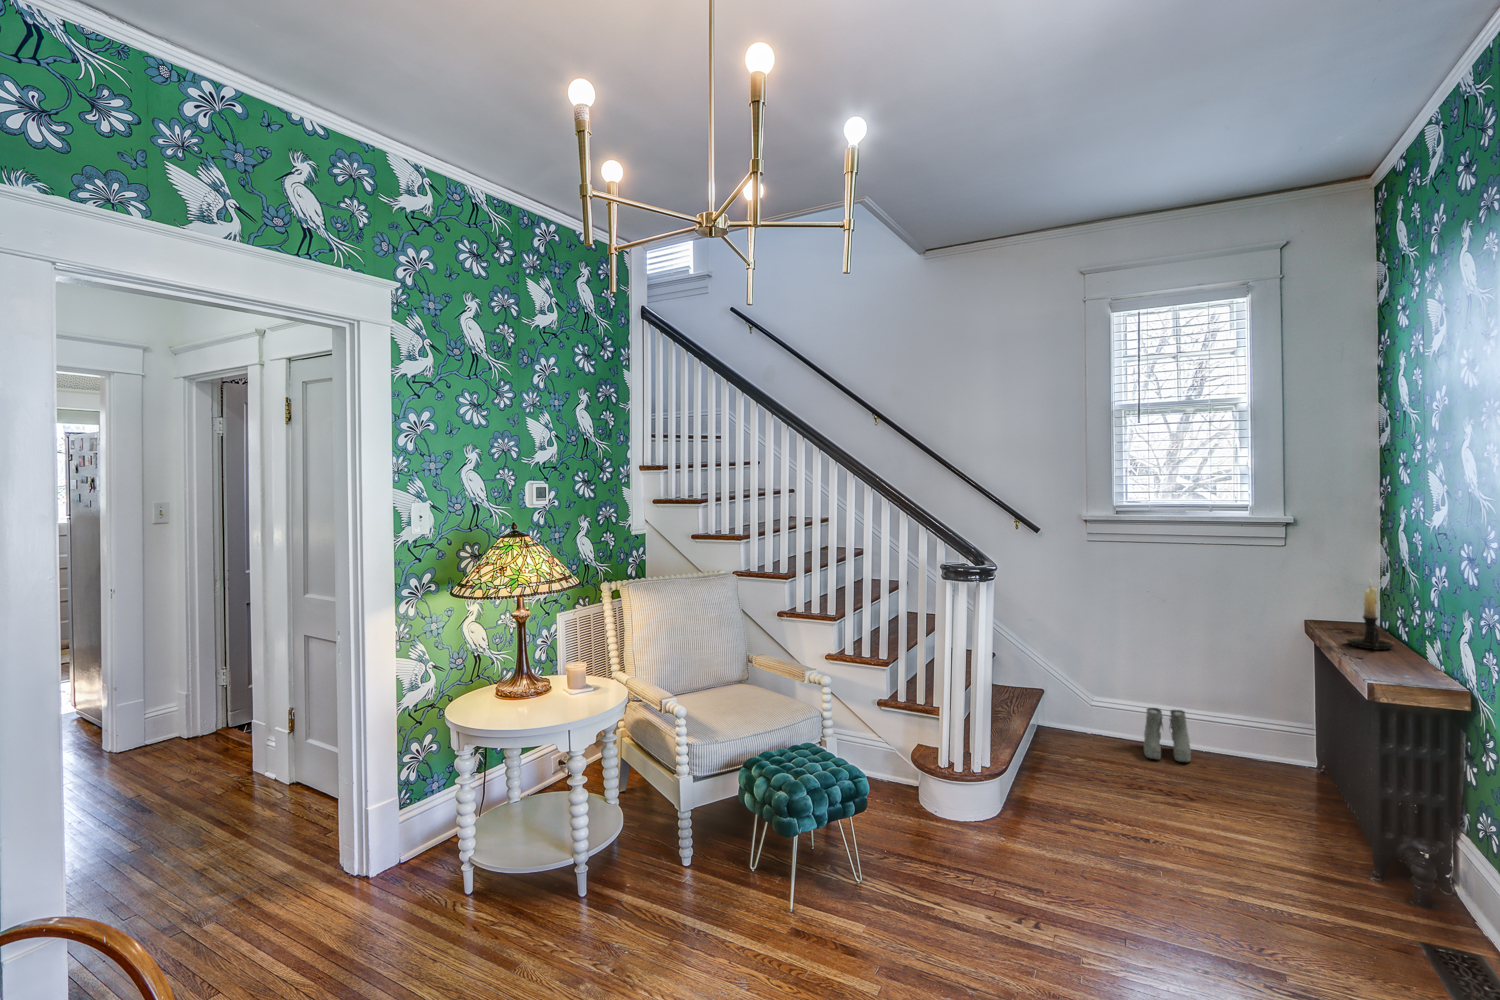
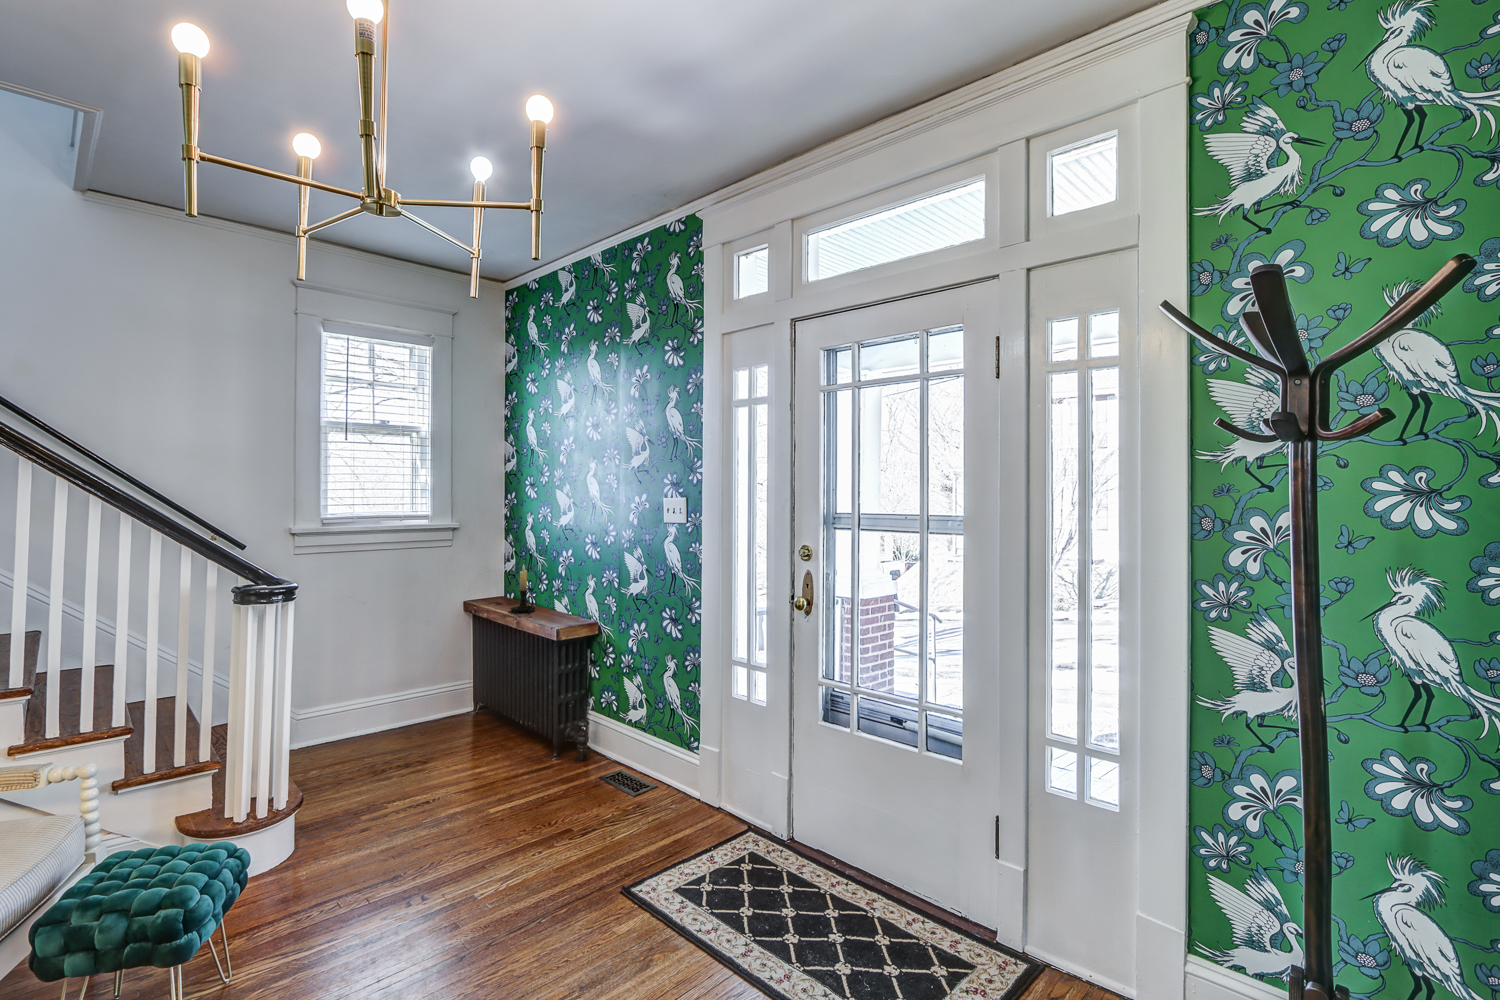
boots: present [1144,708,1191,762] -> none [351,697,396,747]

